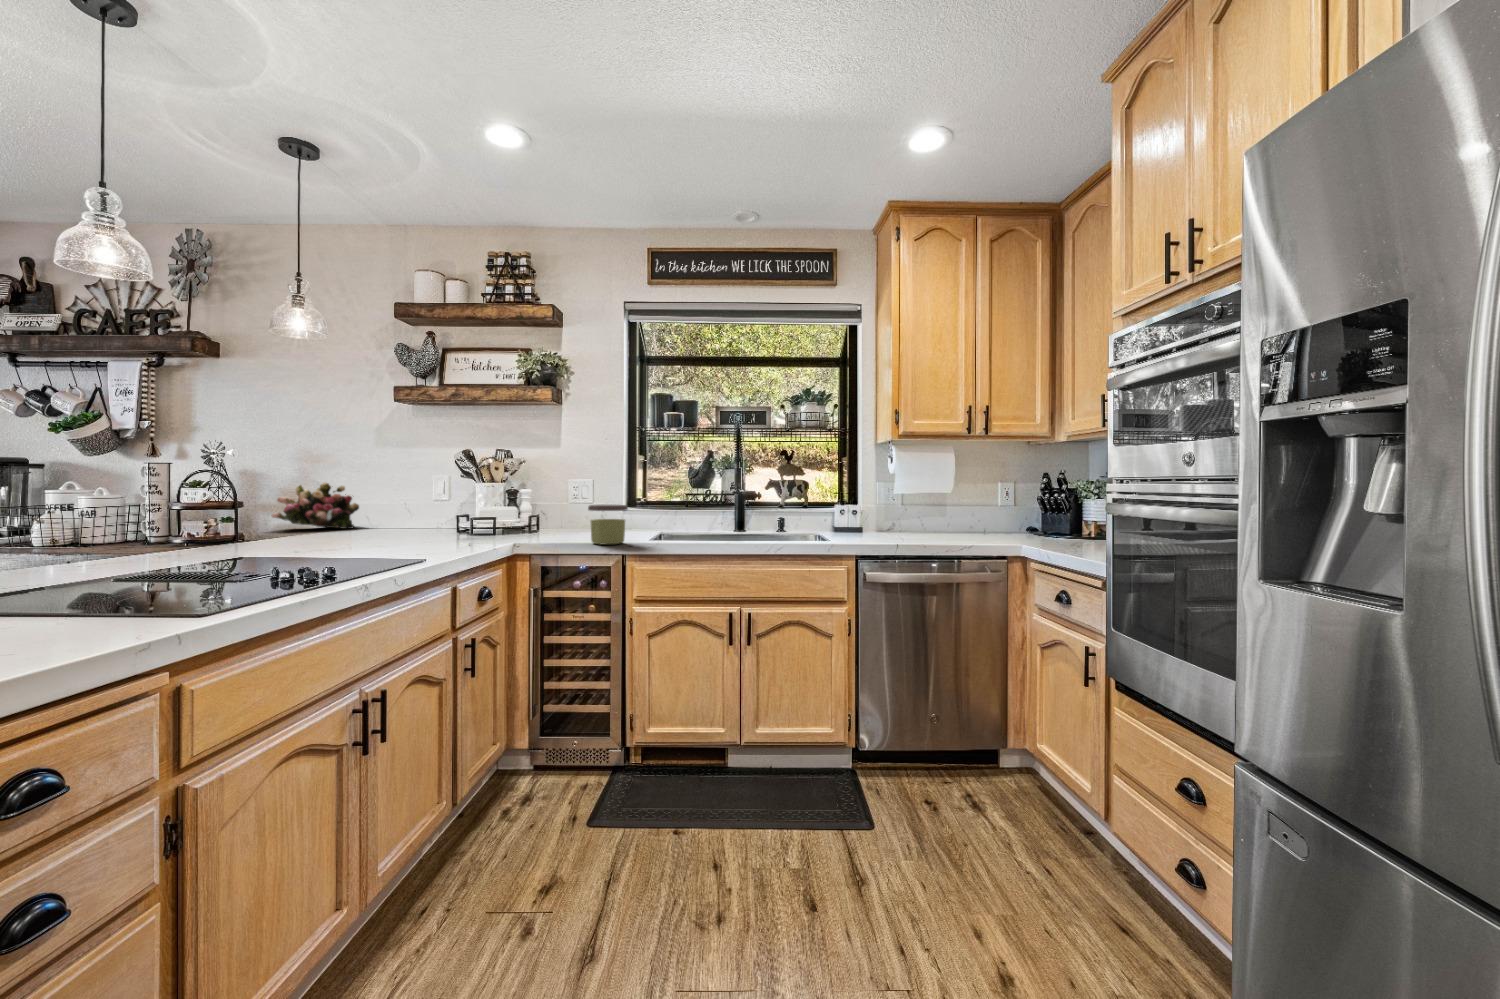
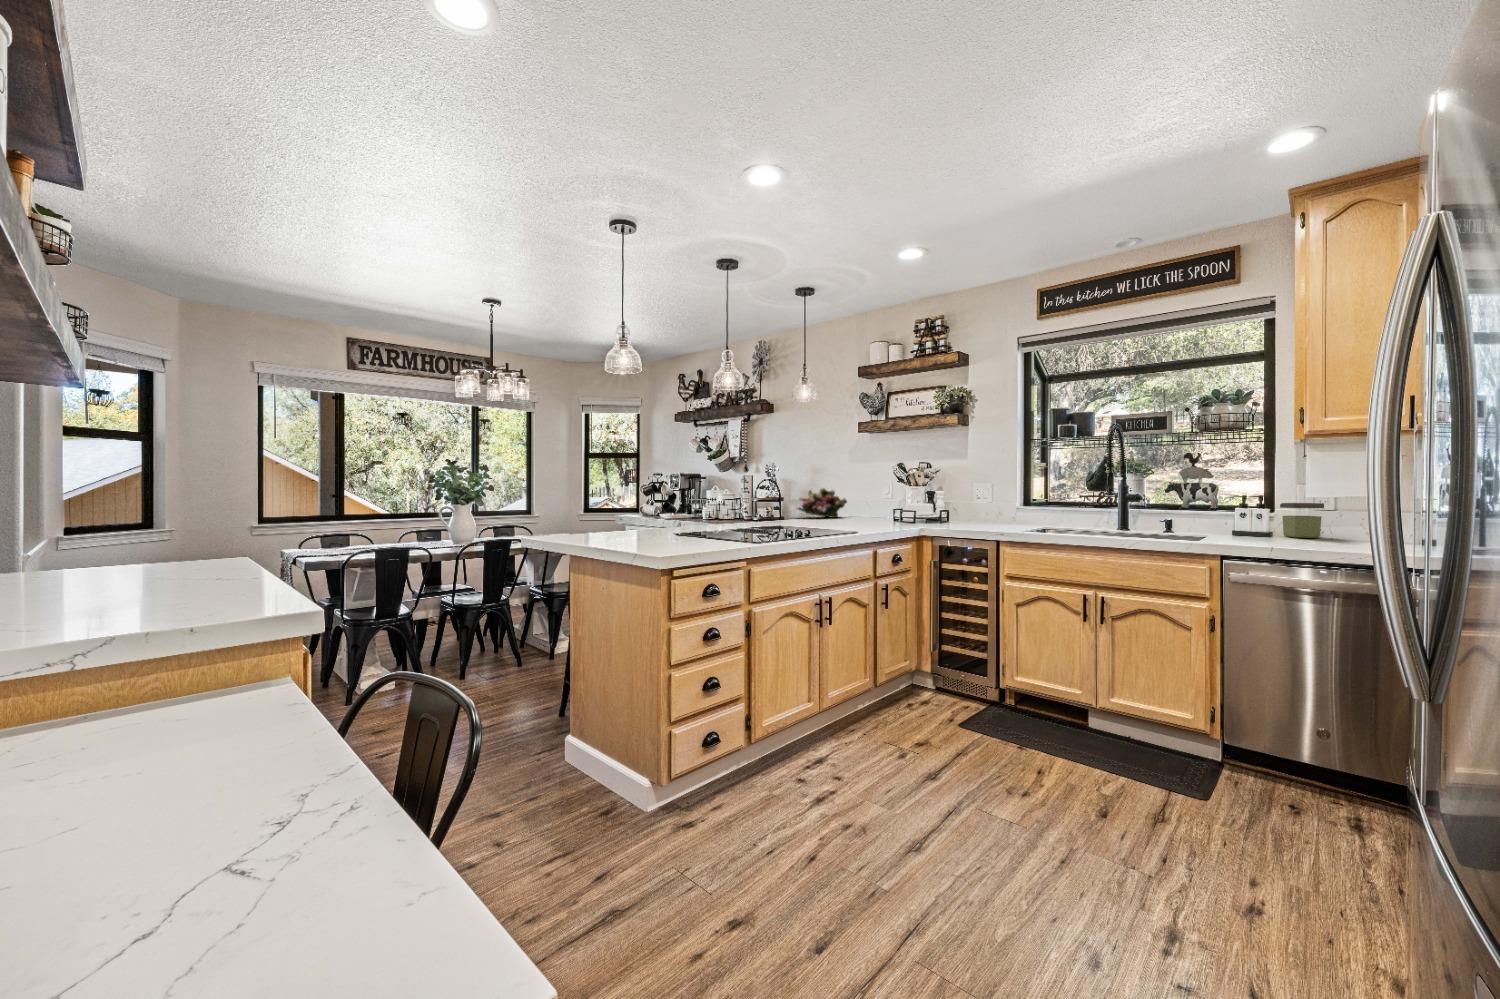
jar: present [588,505,628,544] -> present [1280,503,1324,538]

